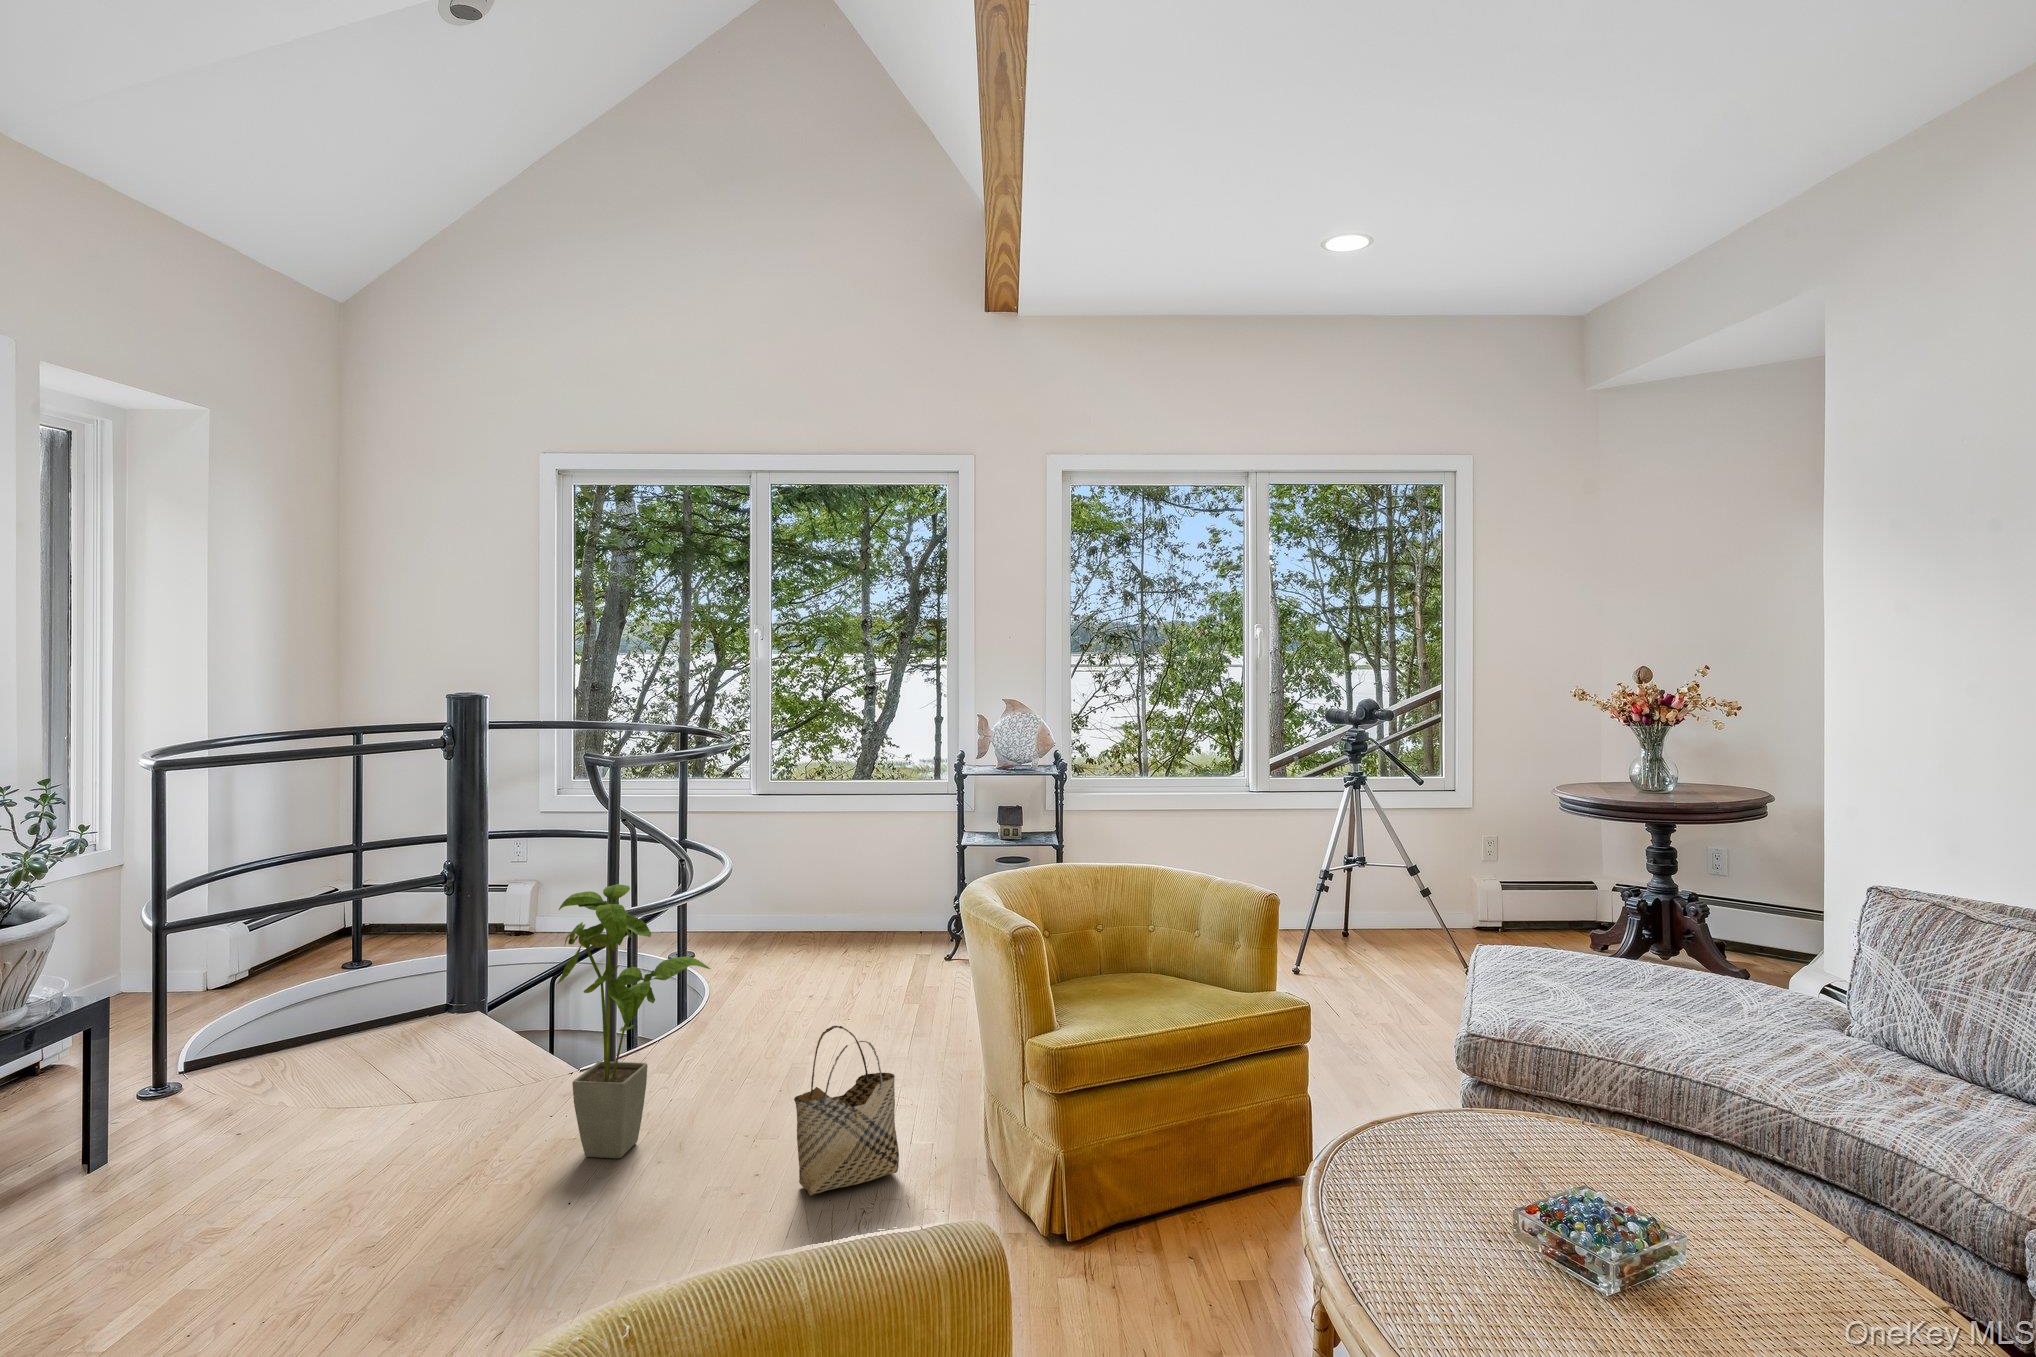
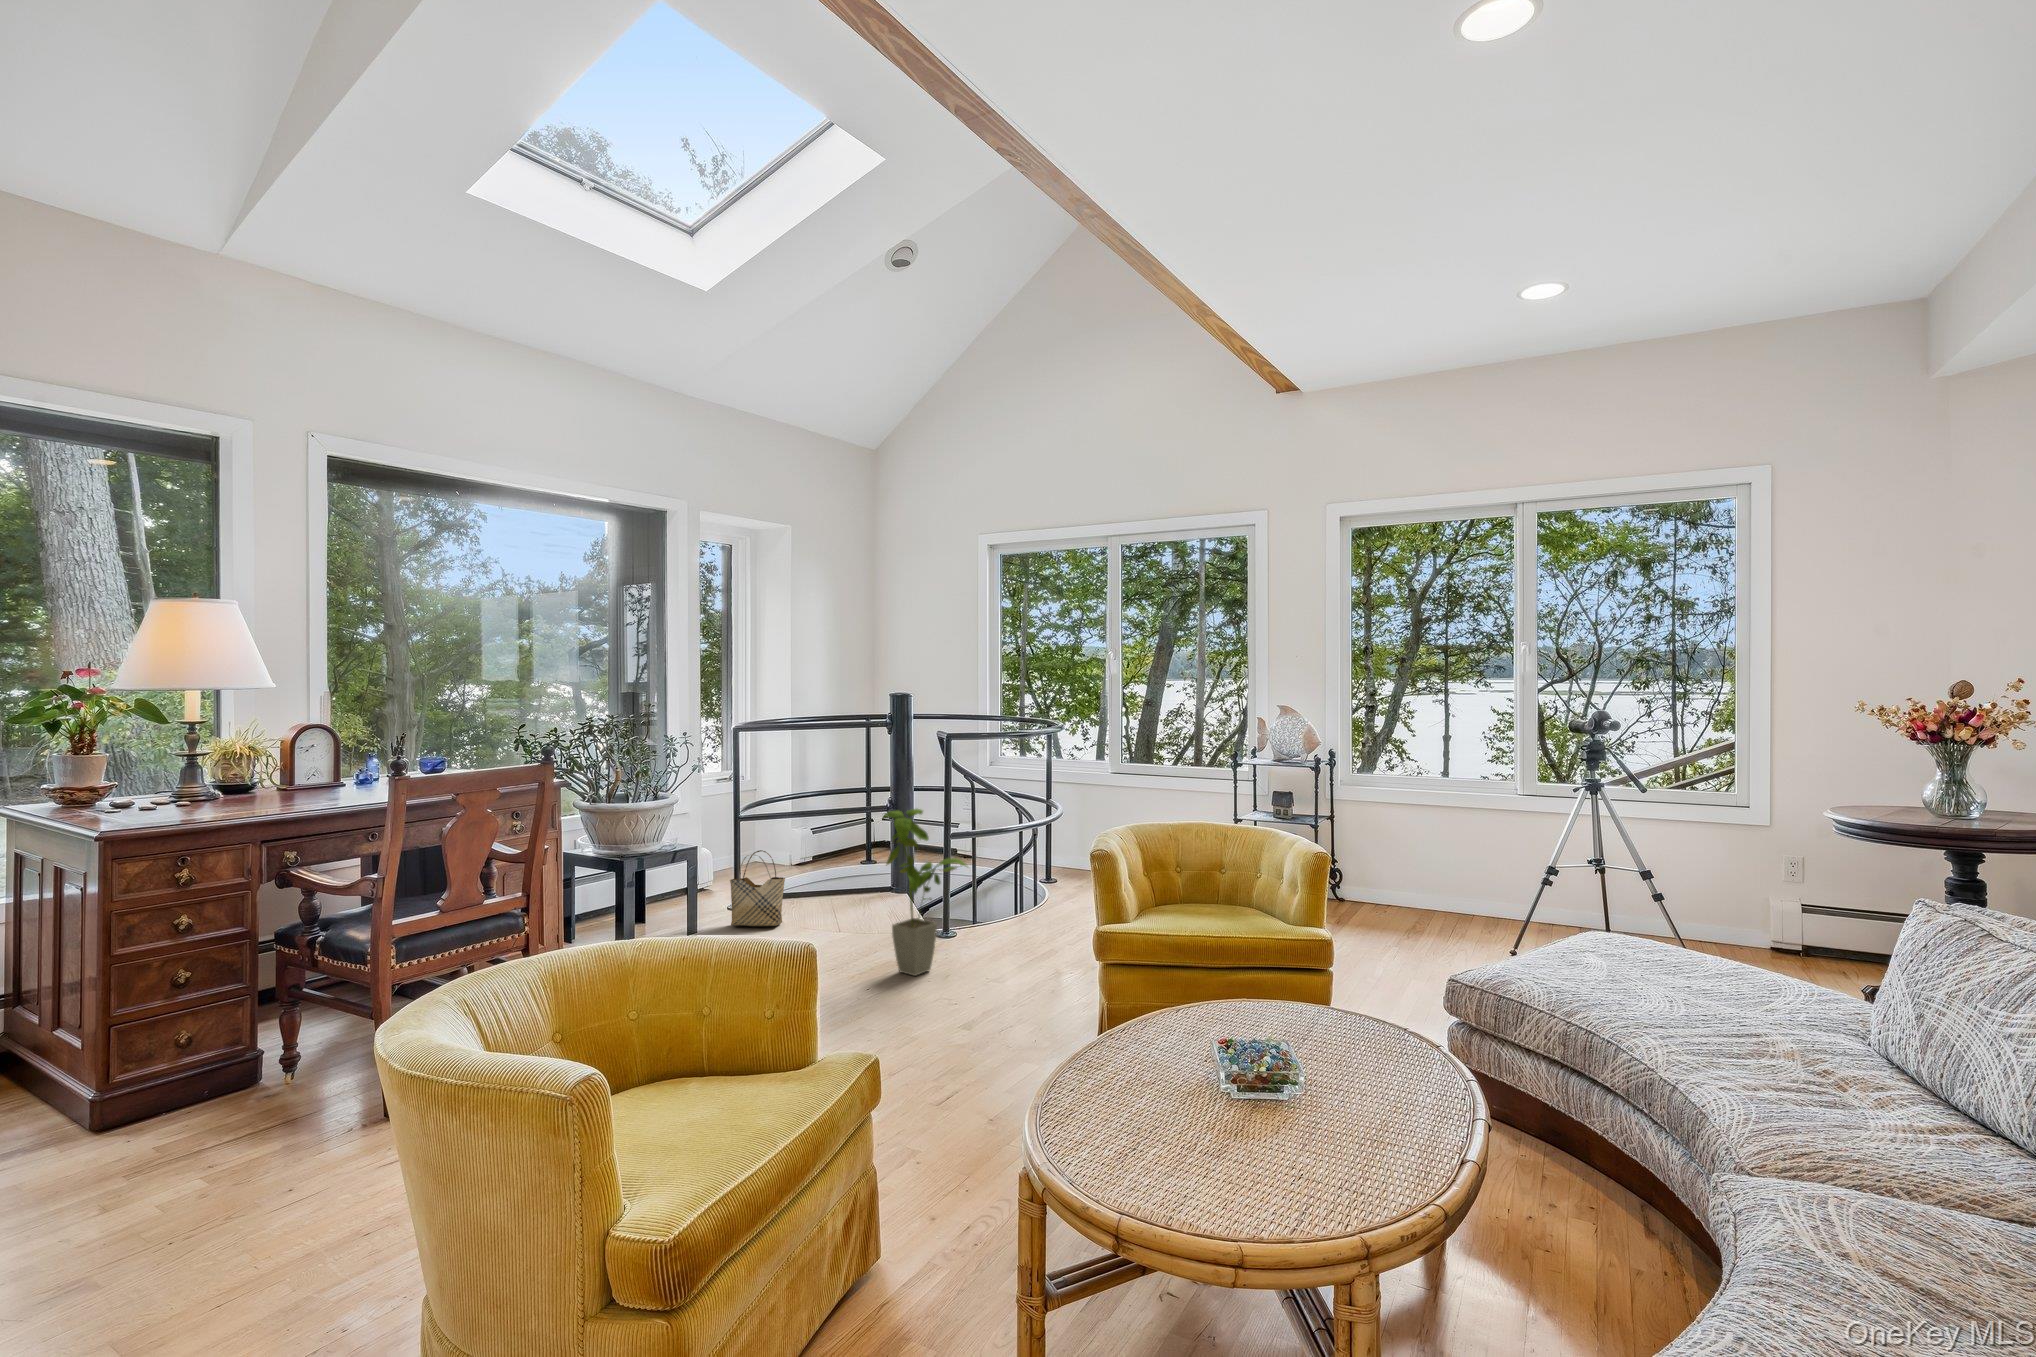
woven basket: present [794,1026,899,1196] -> present [730,850,785,926]

